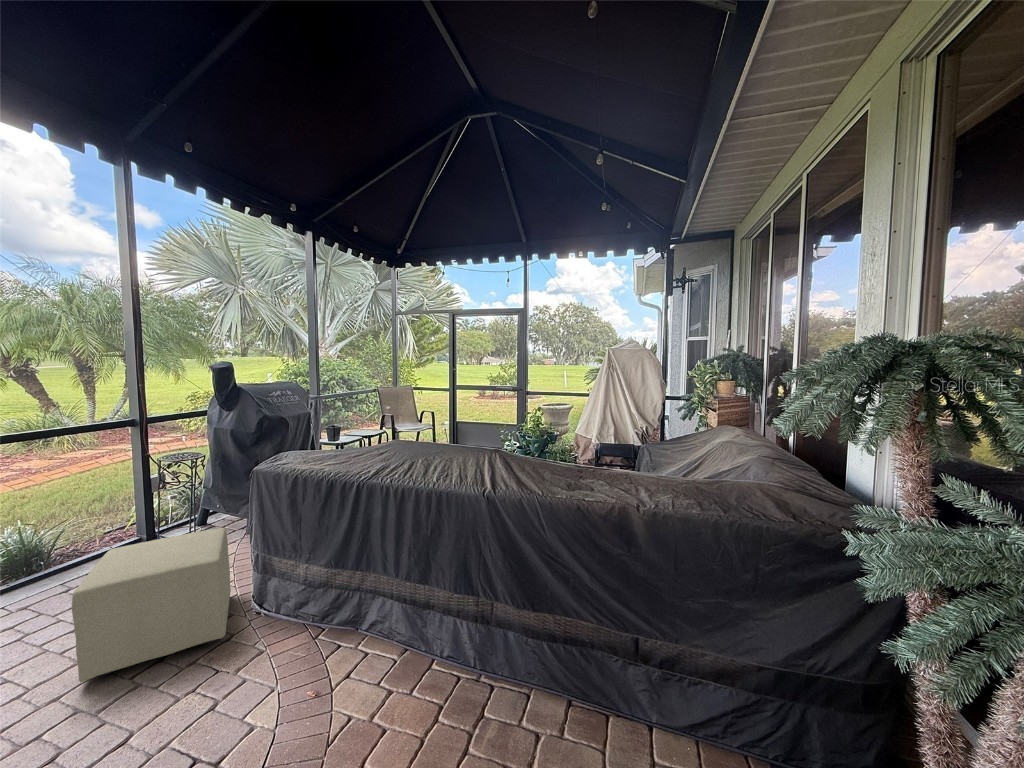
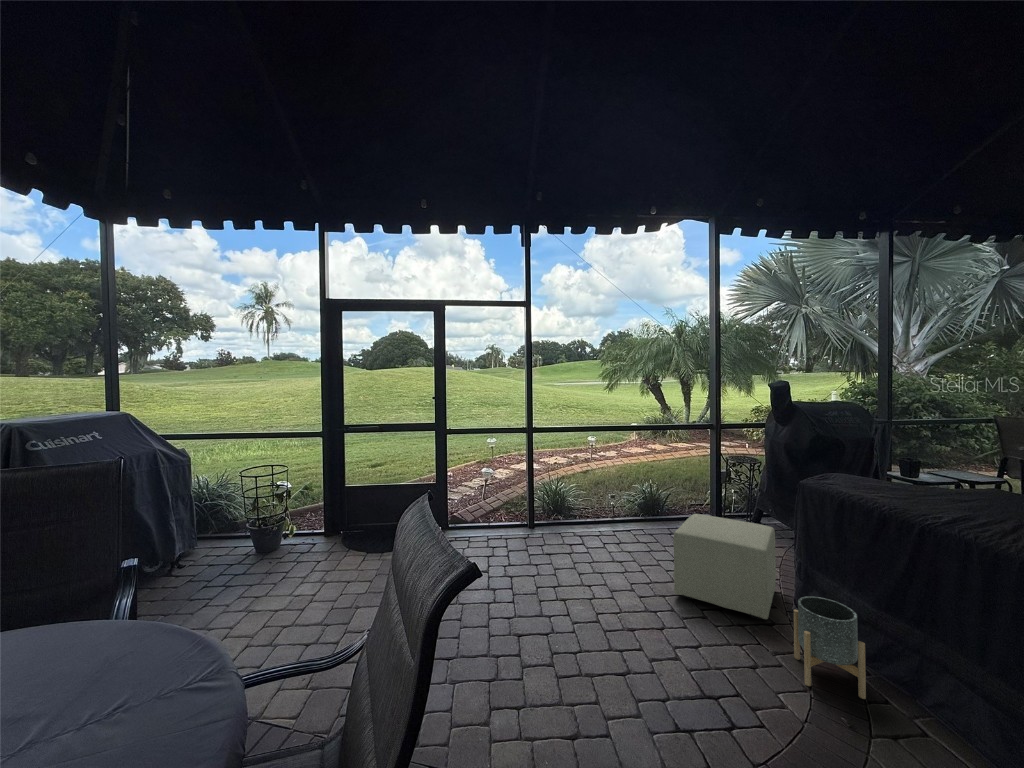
planter: none [254,580,324,684] -> present [794,596,866,699]

